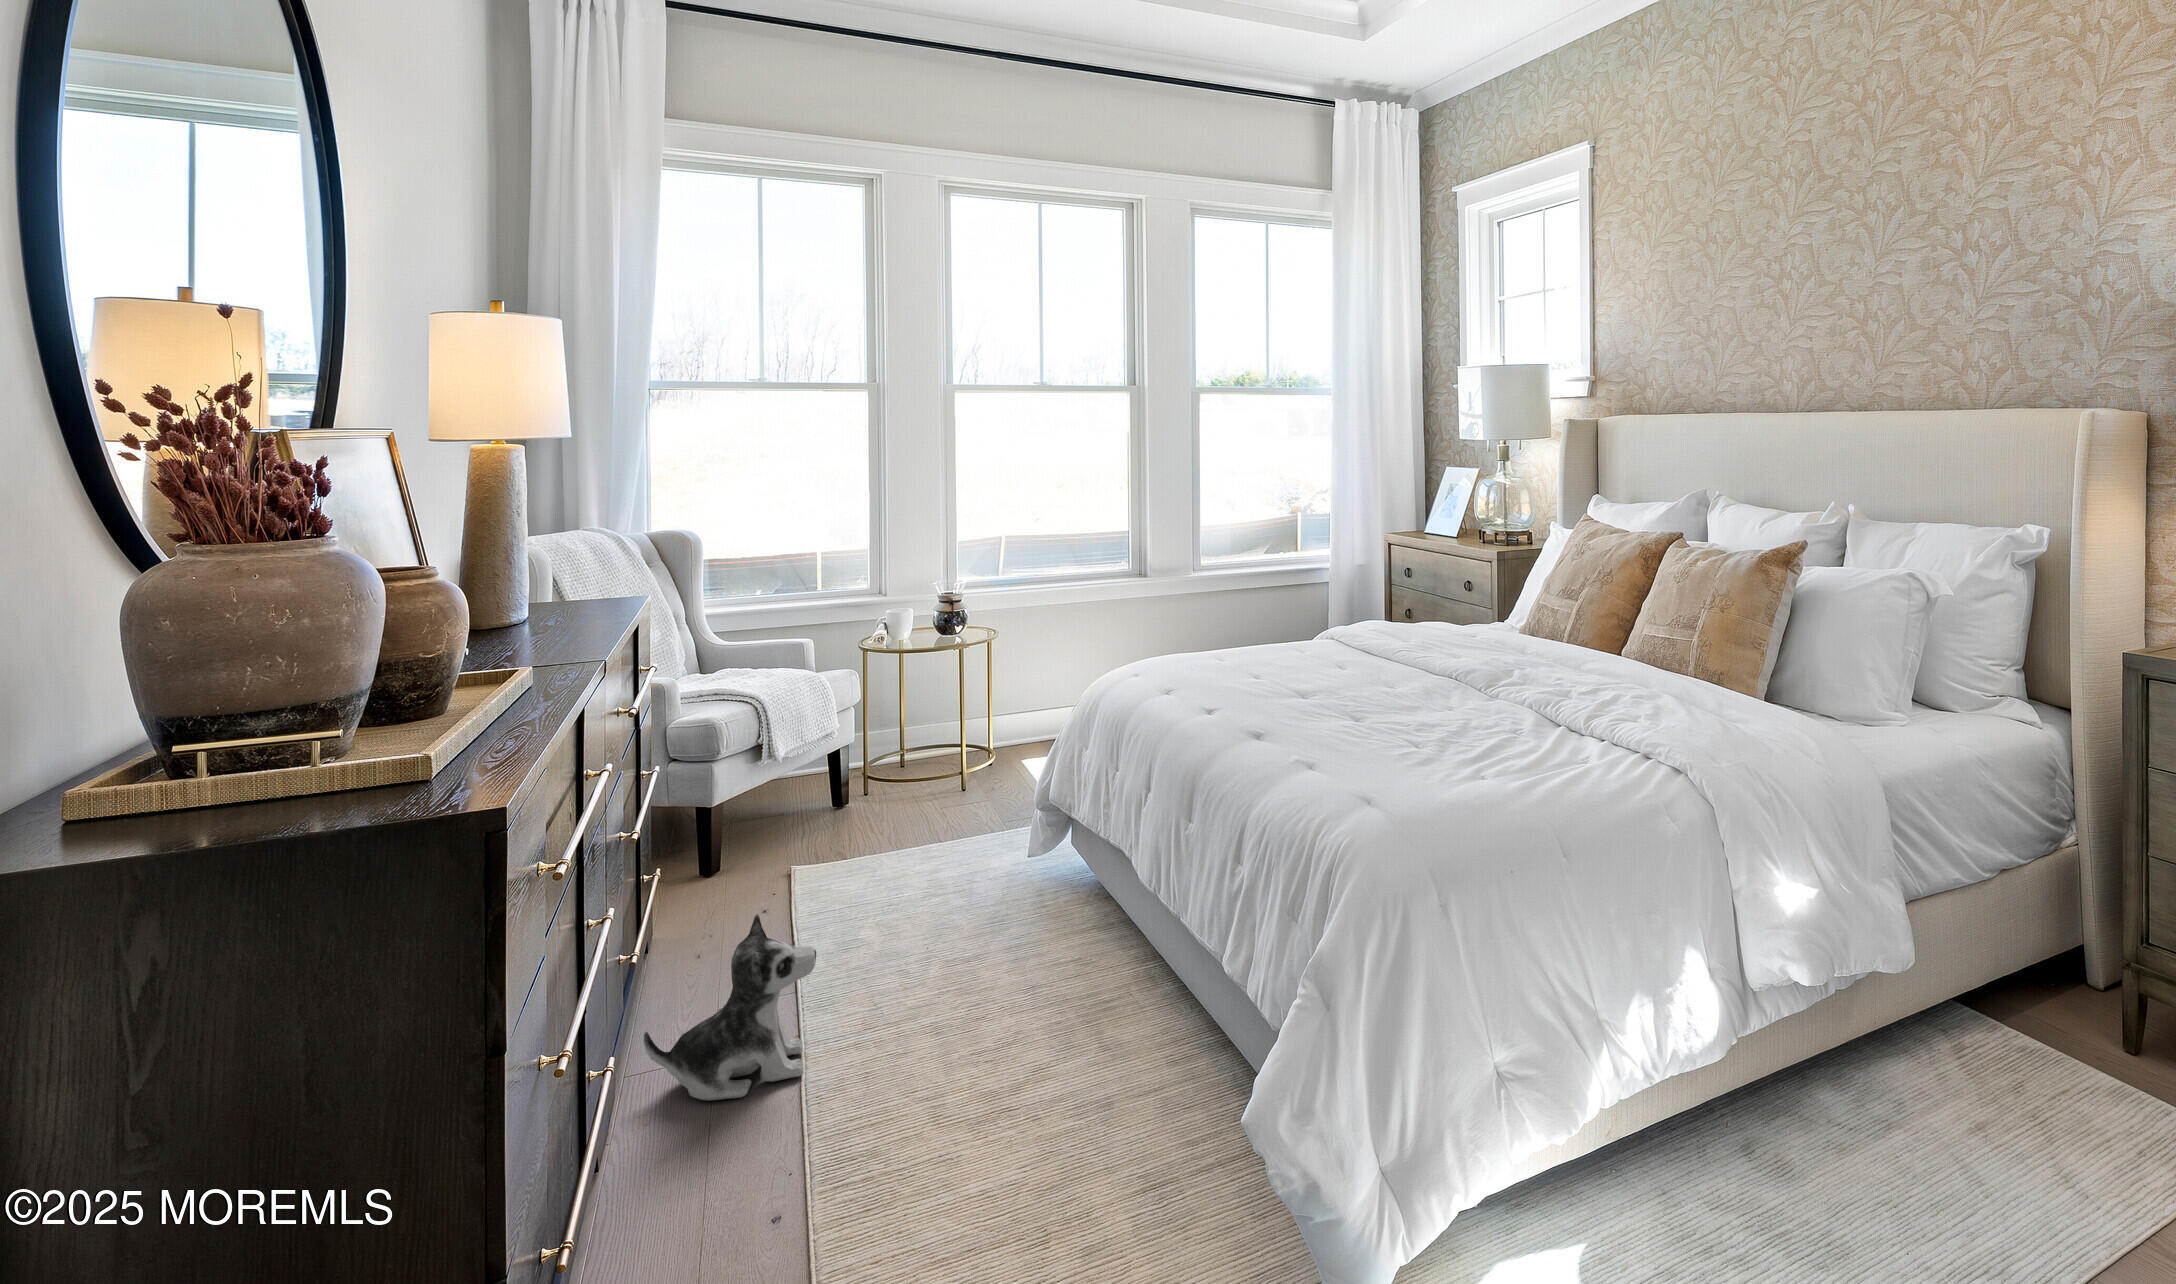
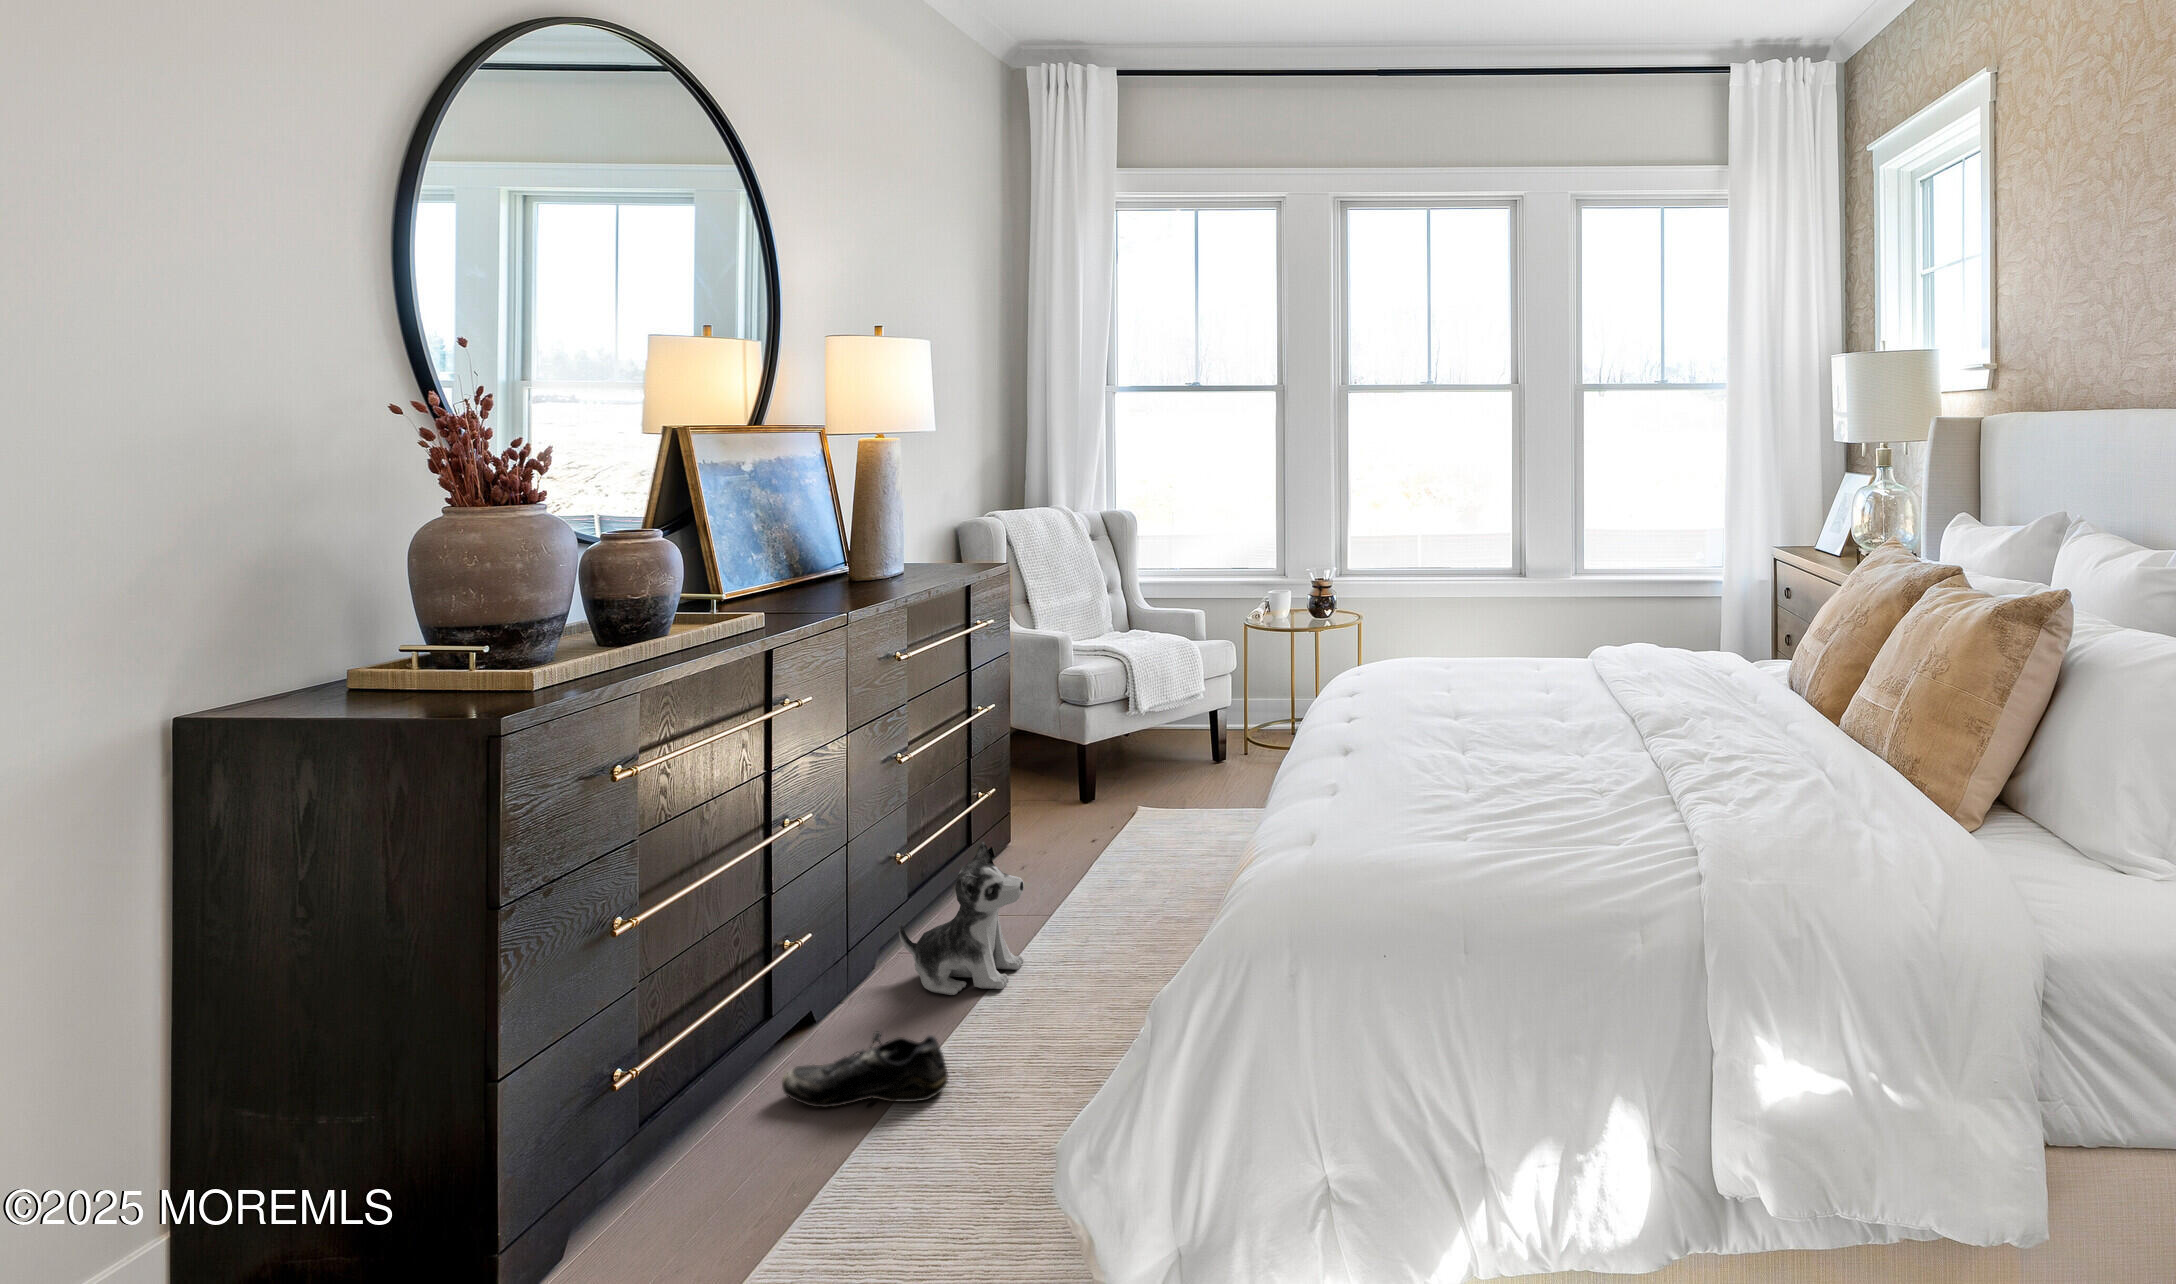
shoe: none [616,1128,837,1250] -> present [782,1031,948,1107]

